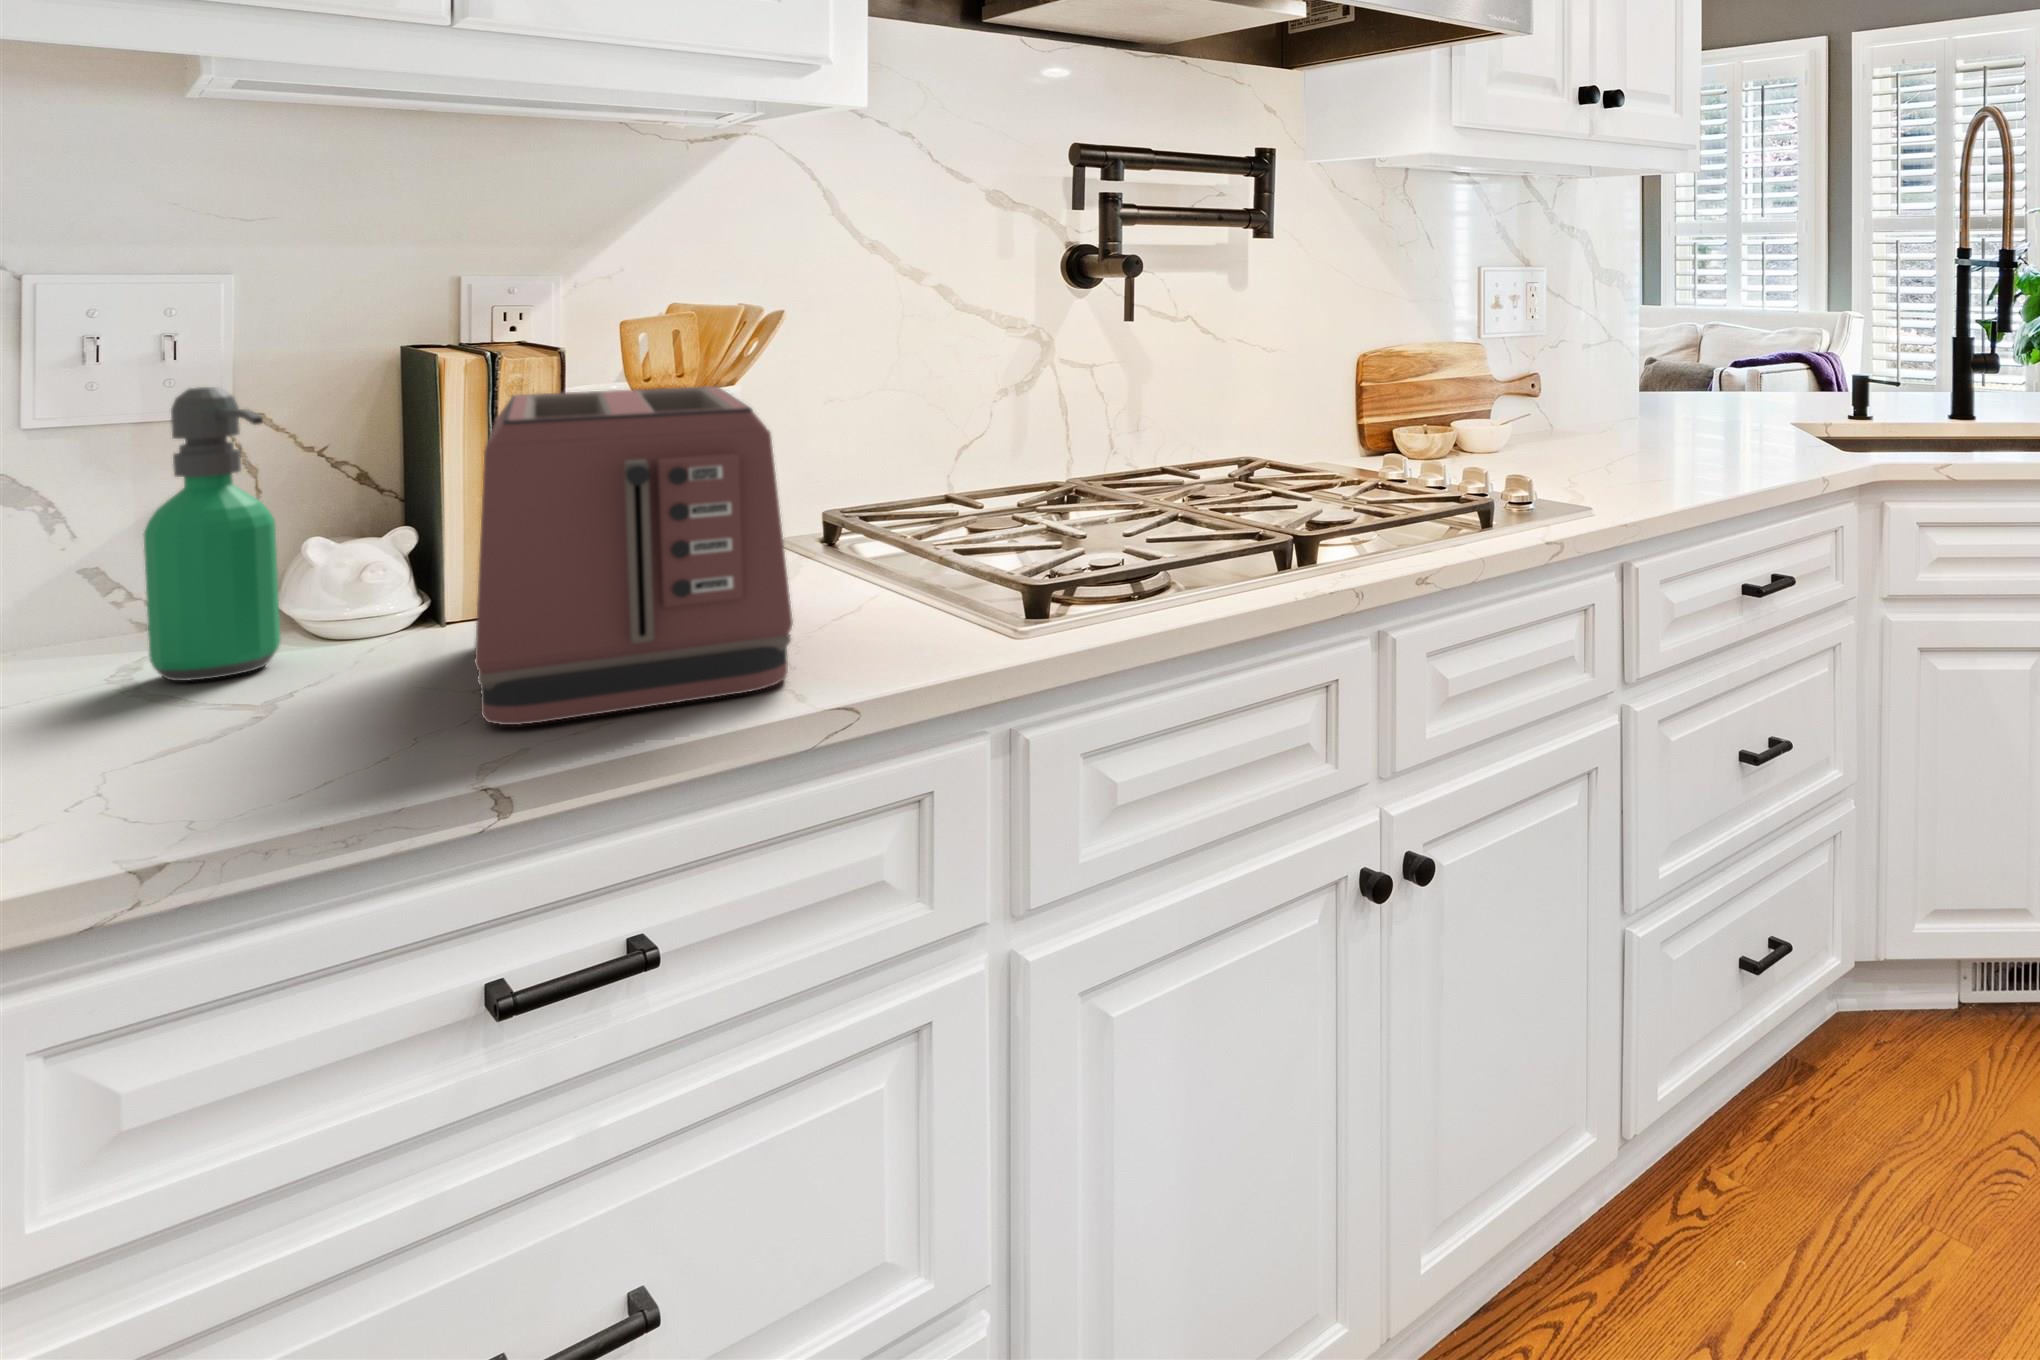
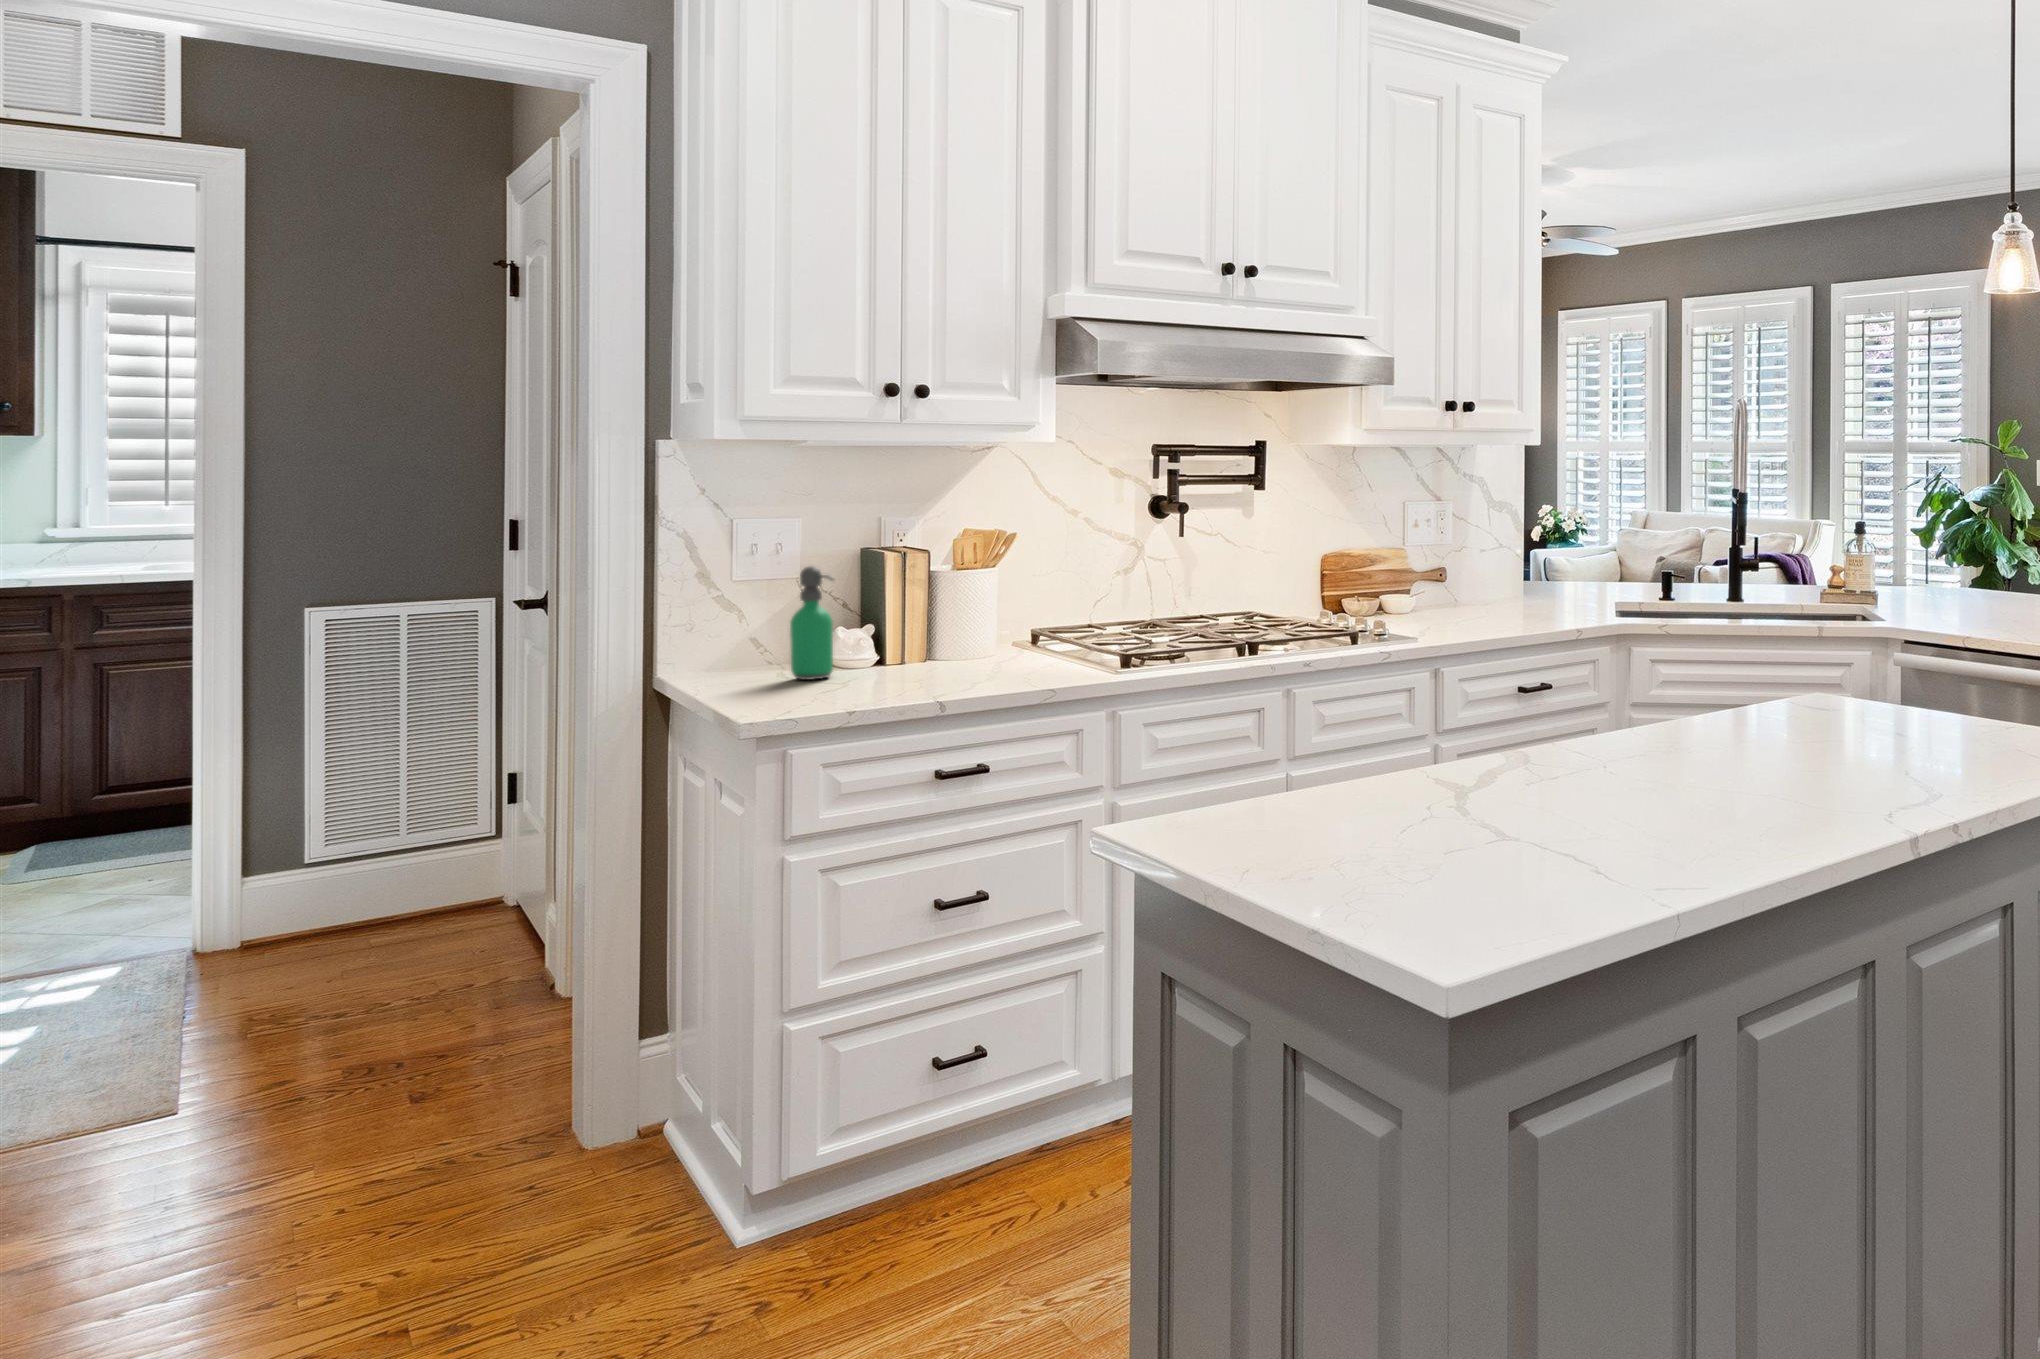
toaster: present [475,386,793,725] -> none [907,569,1032,690]

